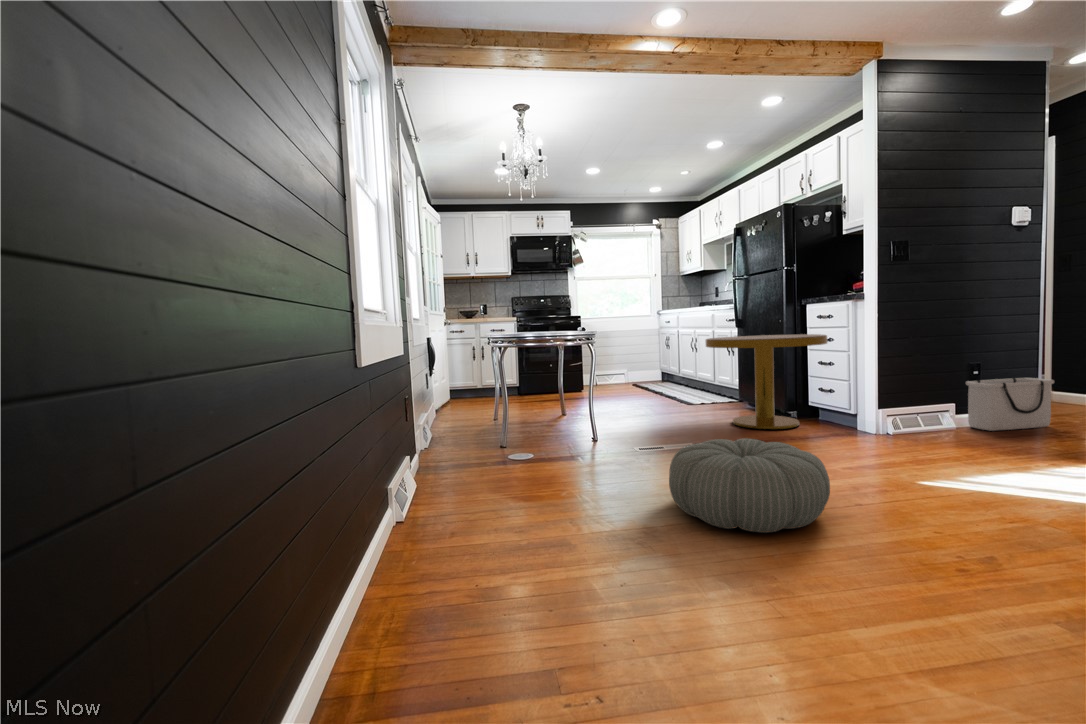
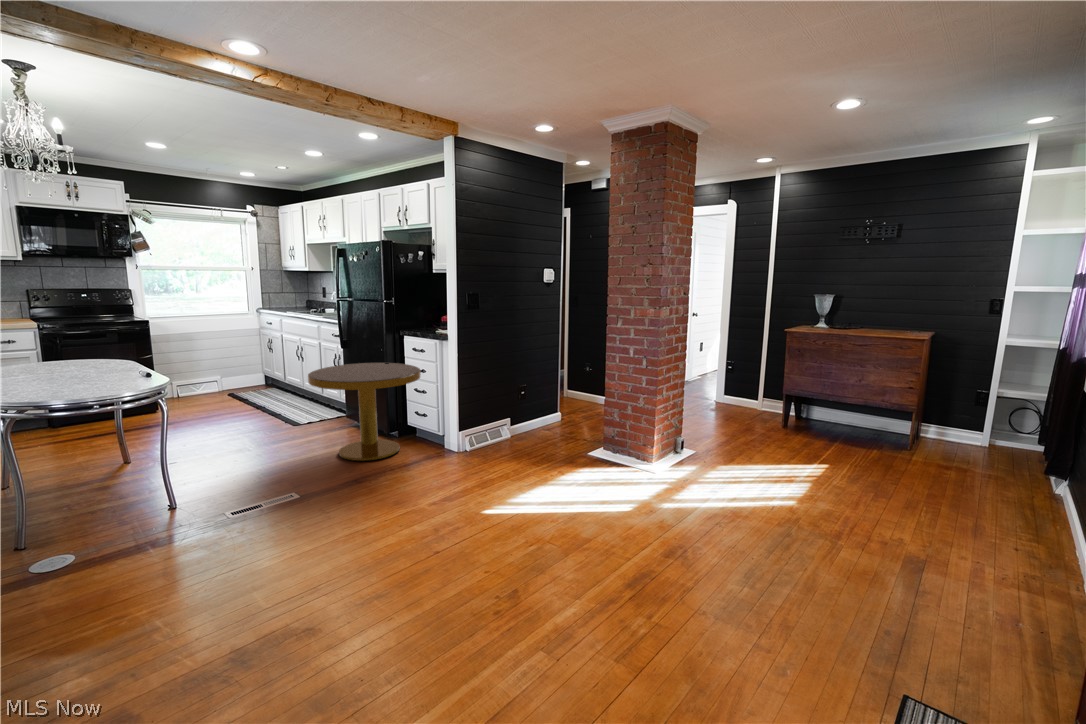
storage bin: present [966,378,1054,431] -> none [516,393,564,438]
pouf: present [669,438,830,533] -> none [262,515,413,629]

